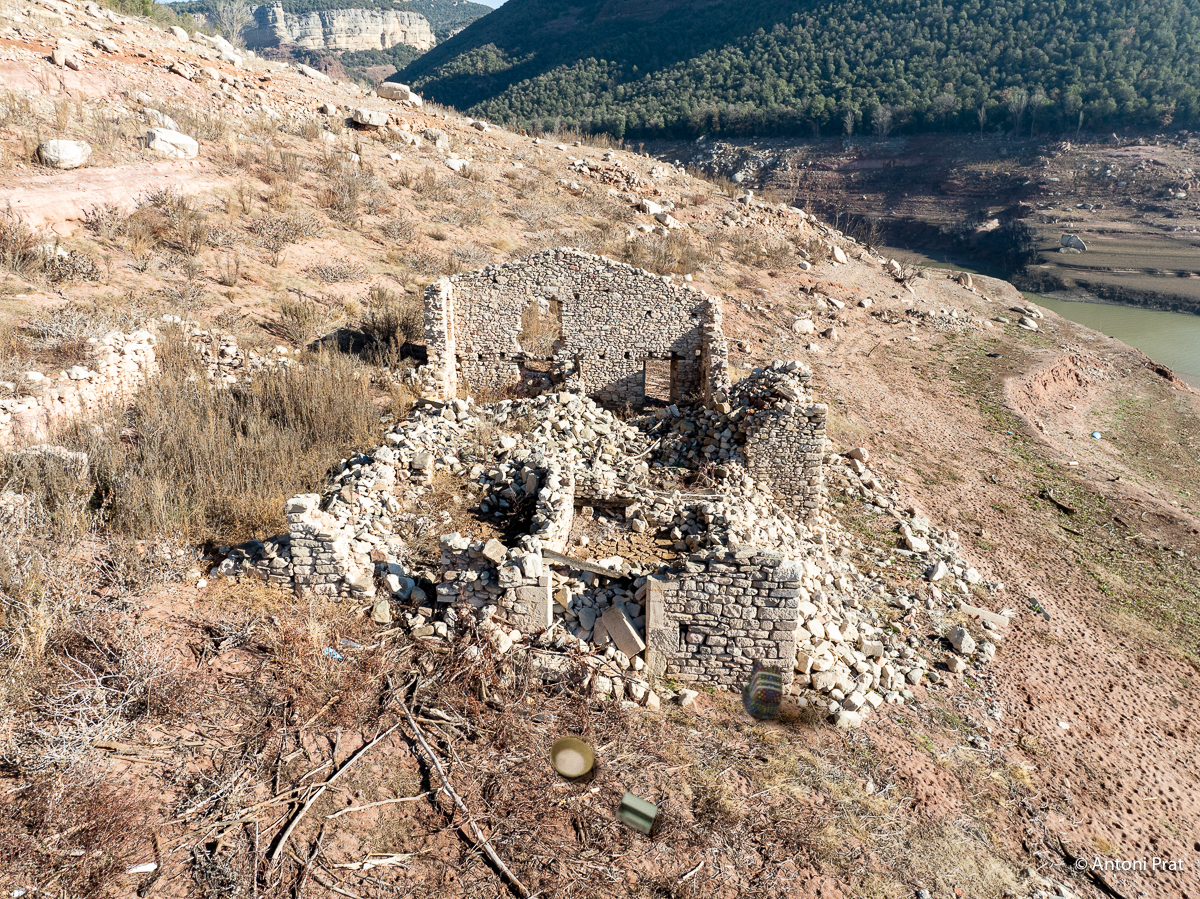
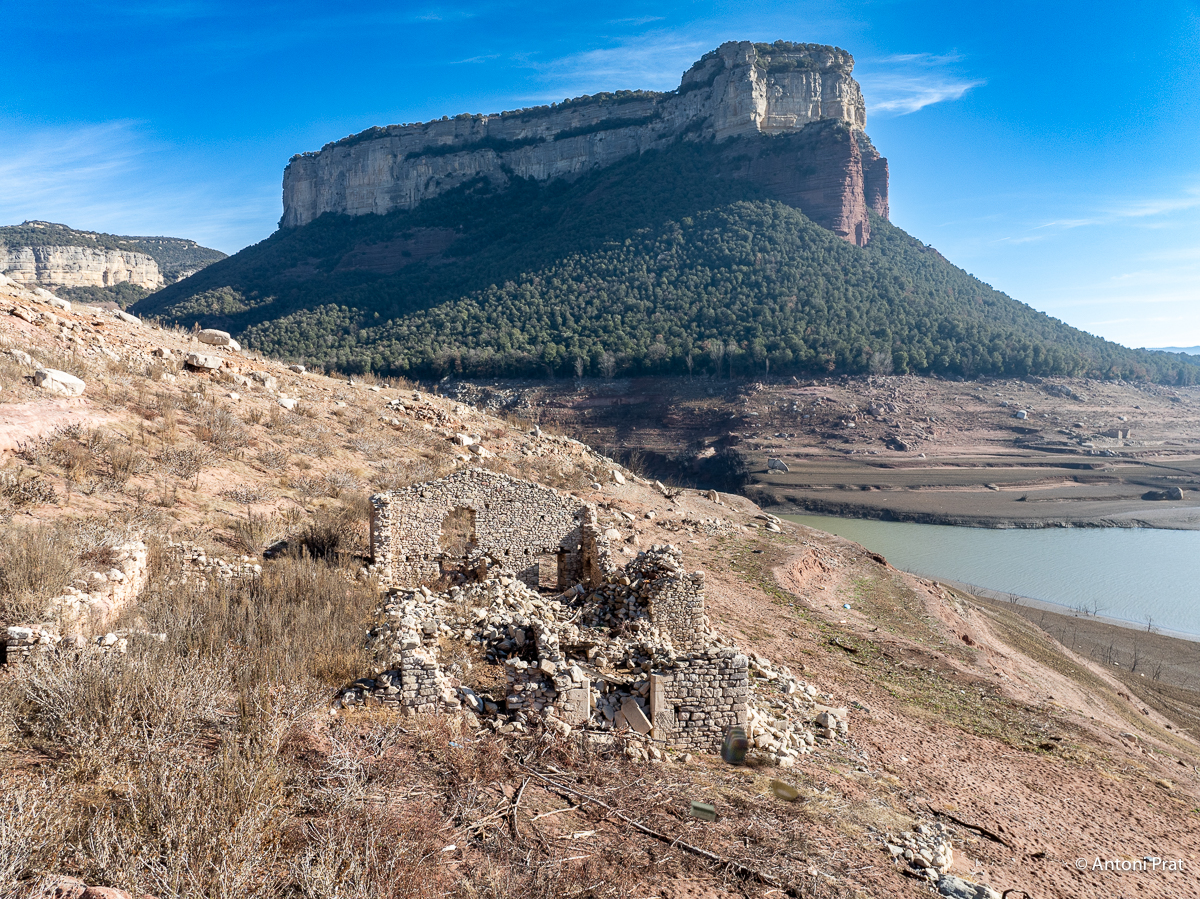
basket: present [550,735,595,777] -> present [771,772,798,800]

